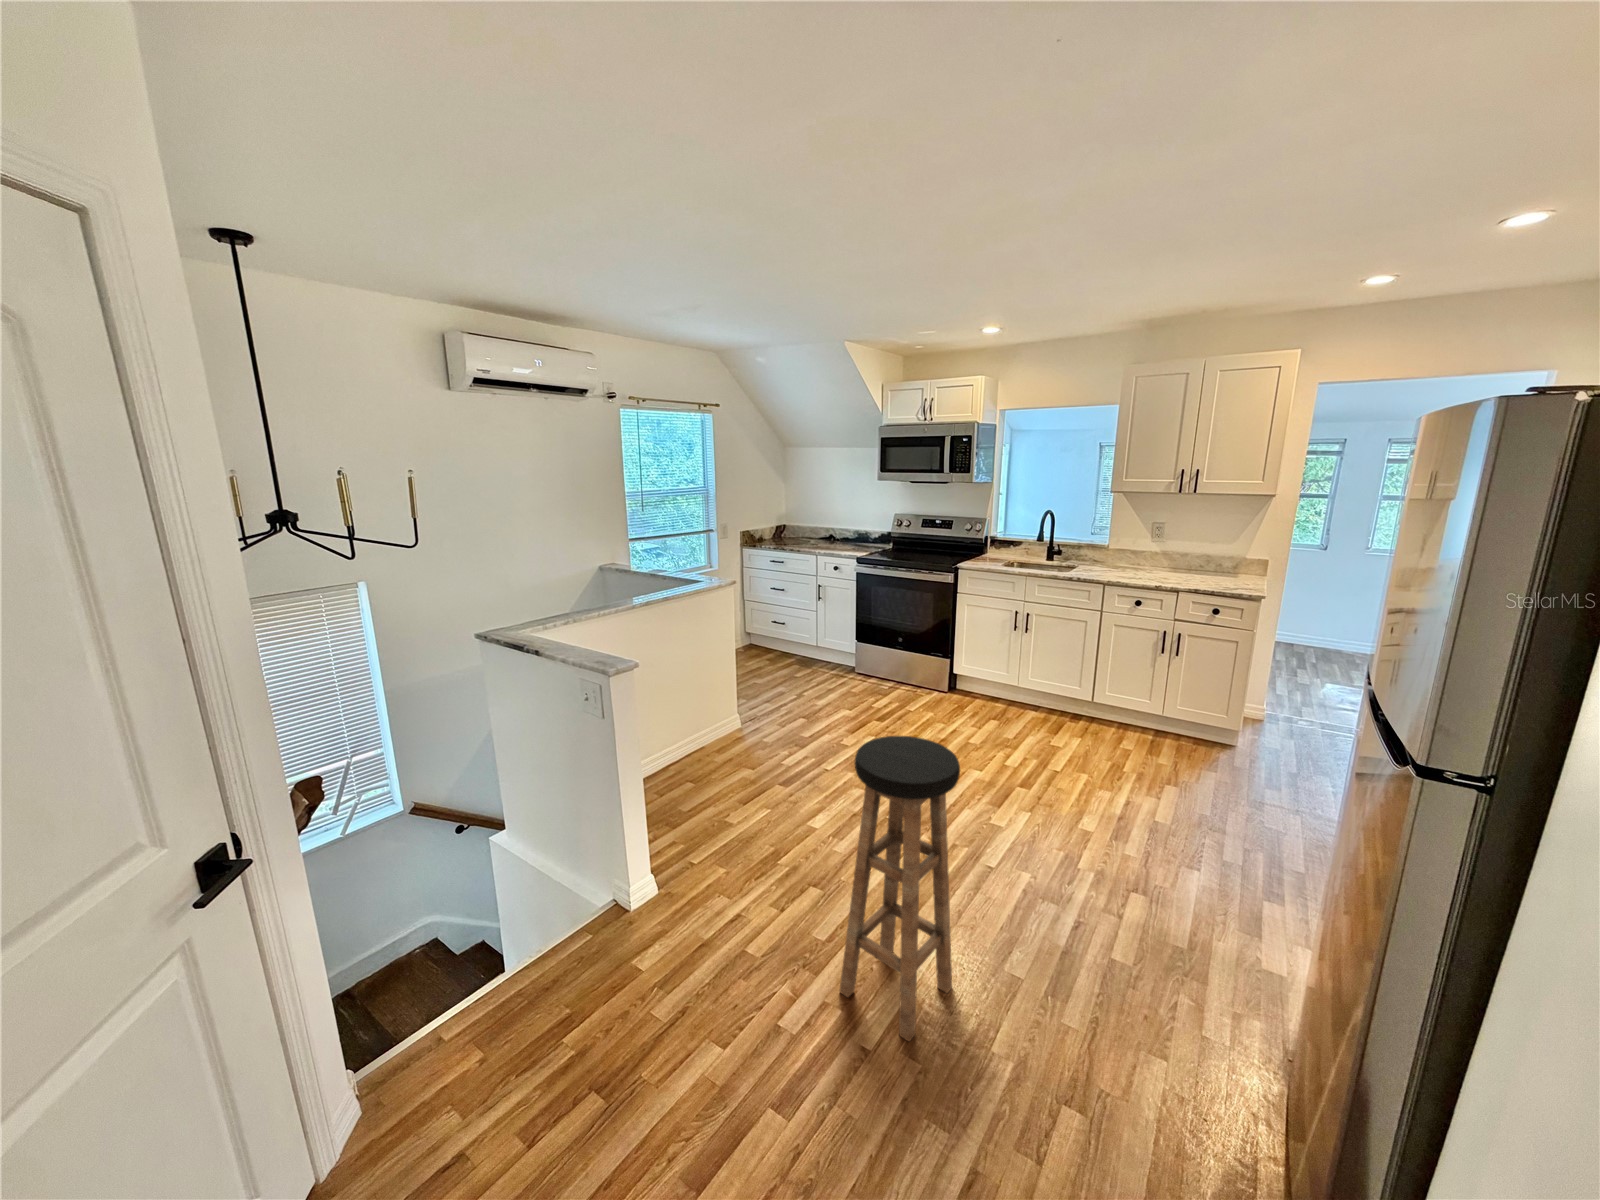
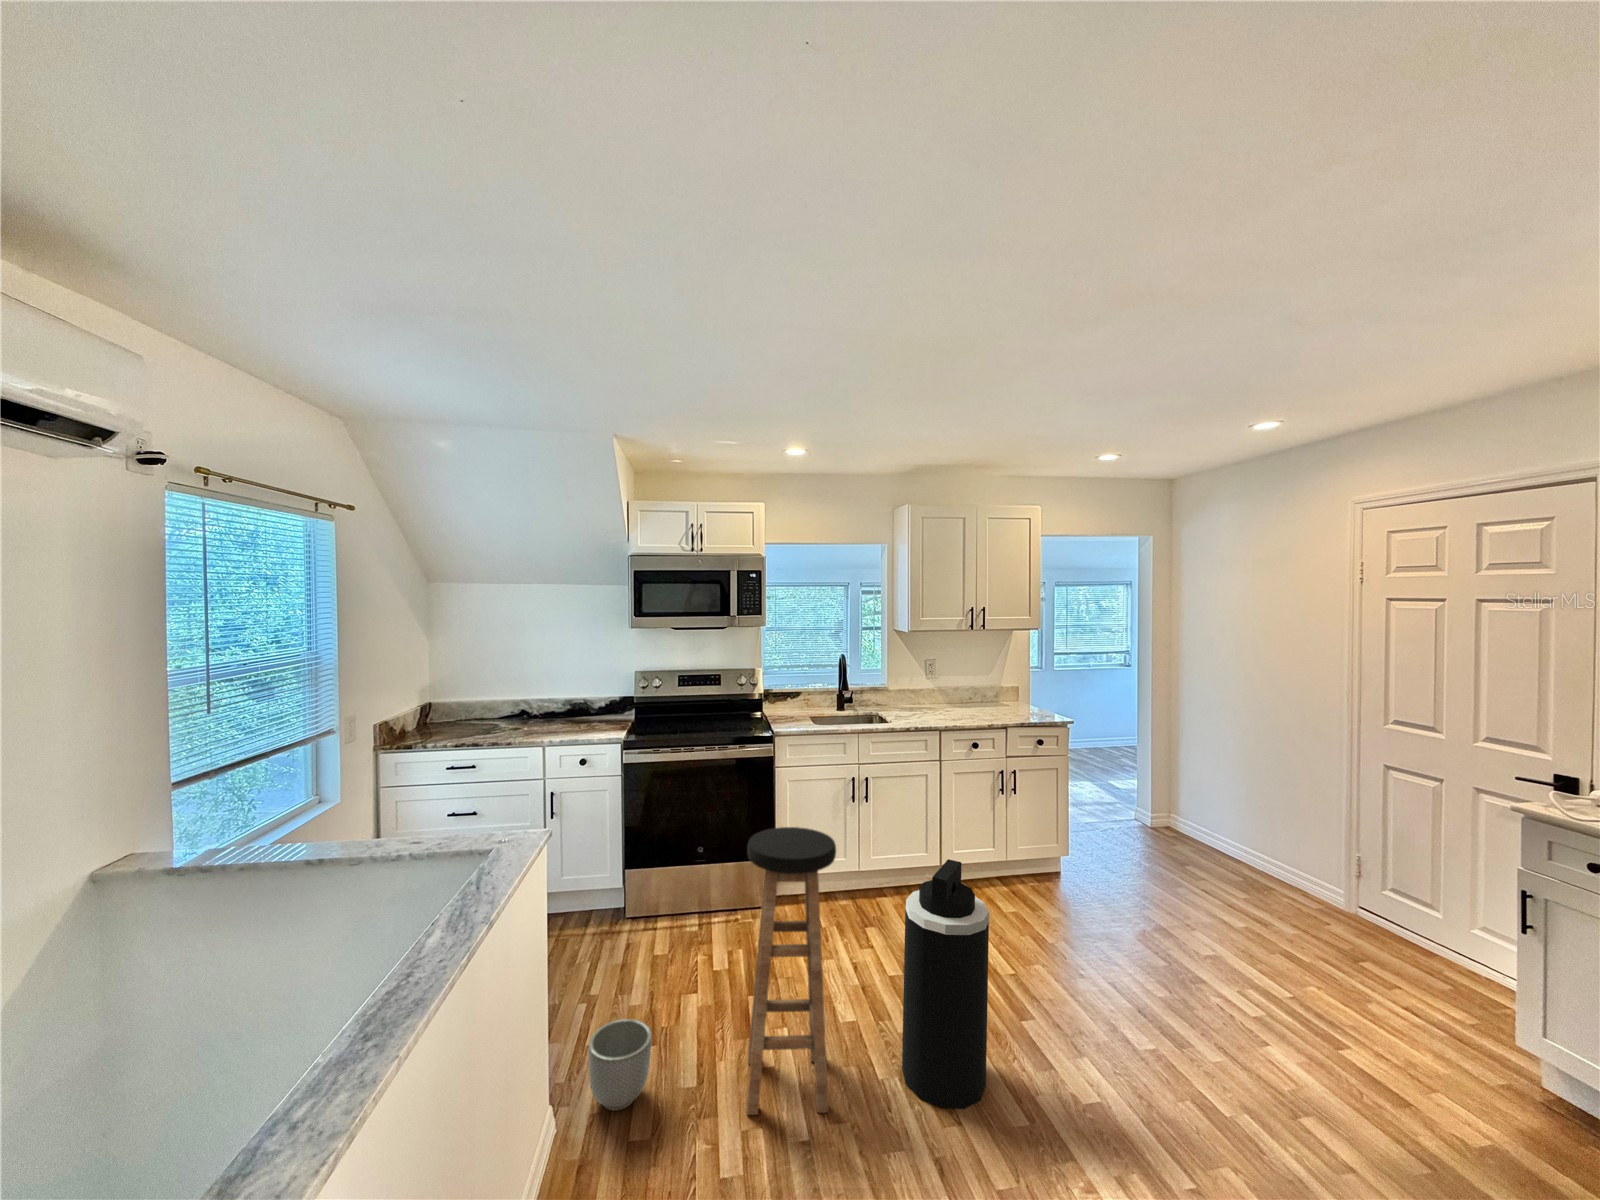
planter: none [739,853,793,924] -> present [588,1019,652,1111]
trash can: none [1016,855,1163,1163] -> present [902,859,989,1109]

